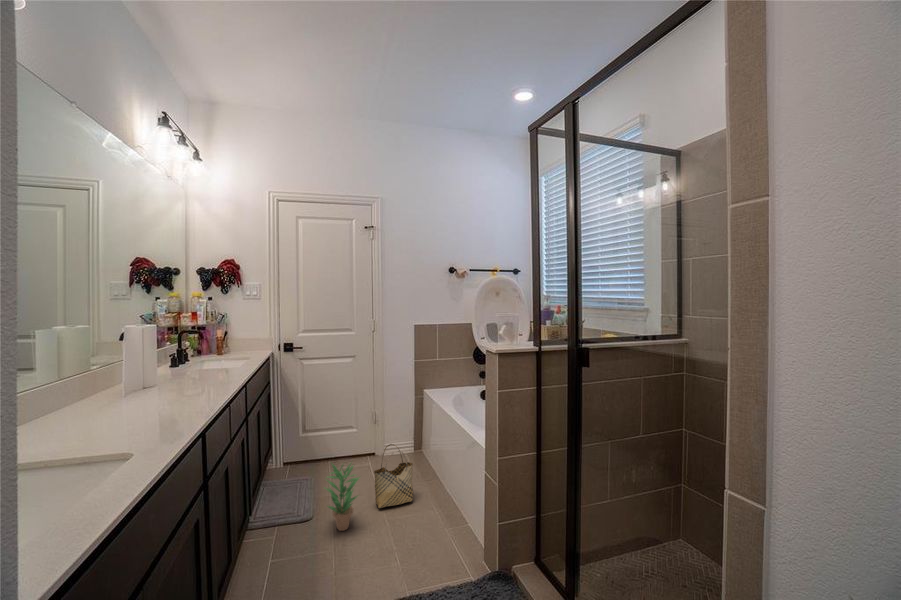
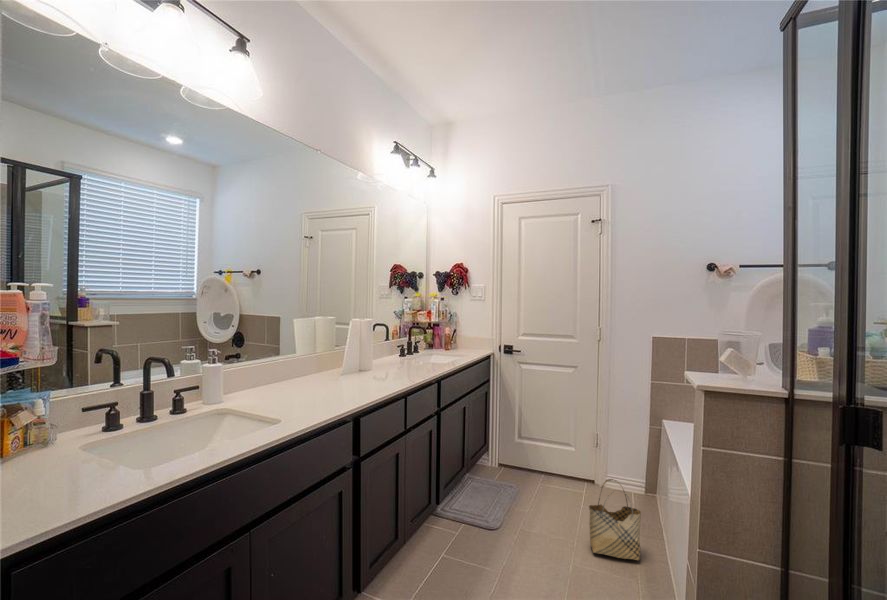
potted plant: present [326,464,359,531] -> none [527,480,572,563]

